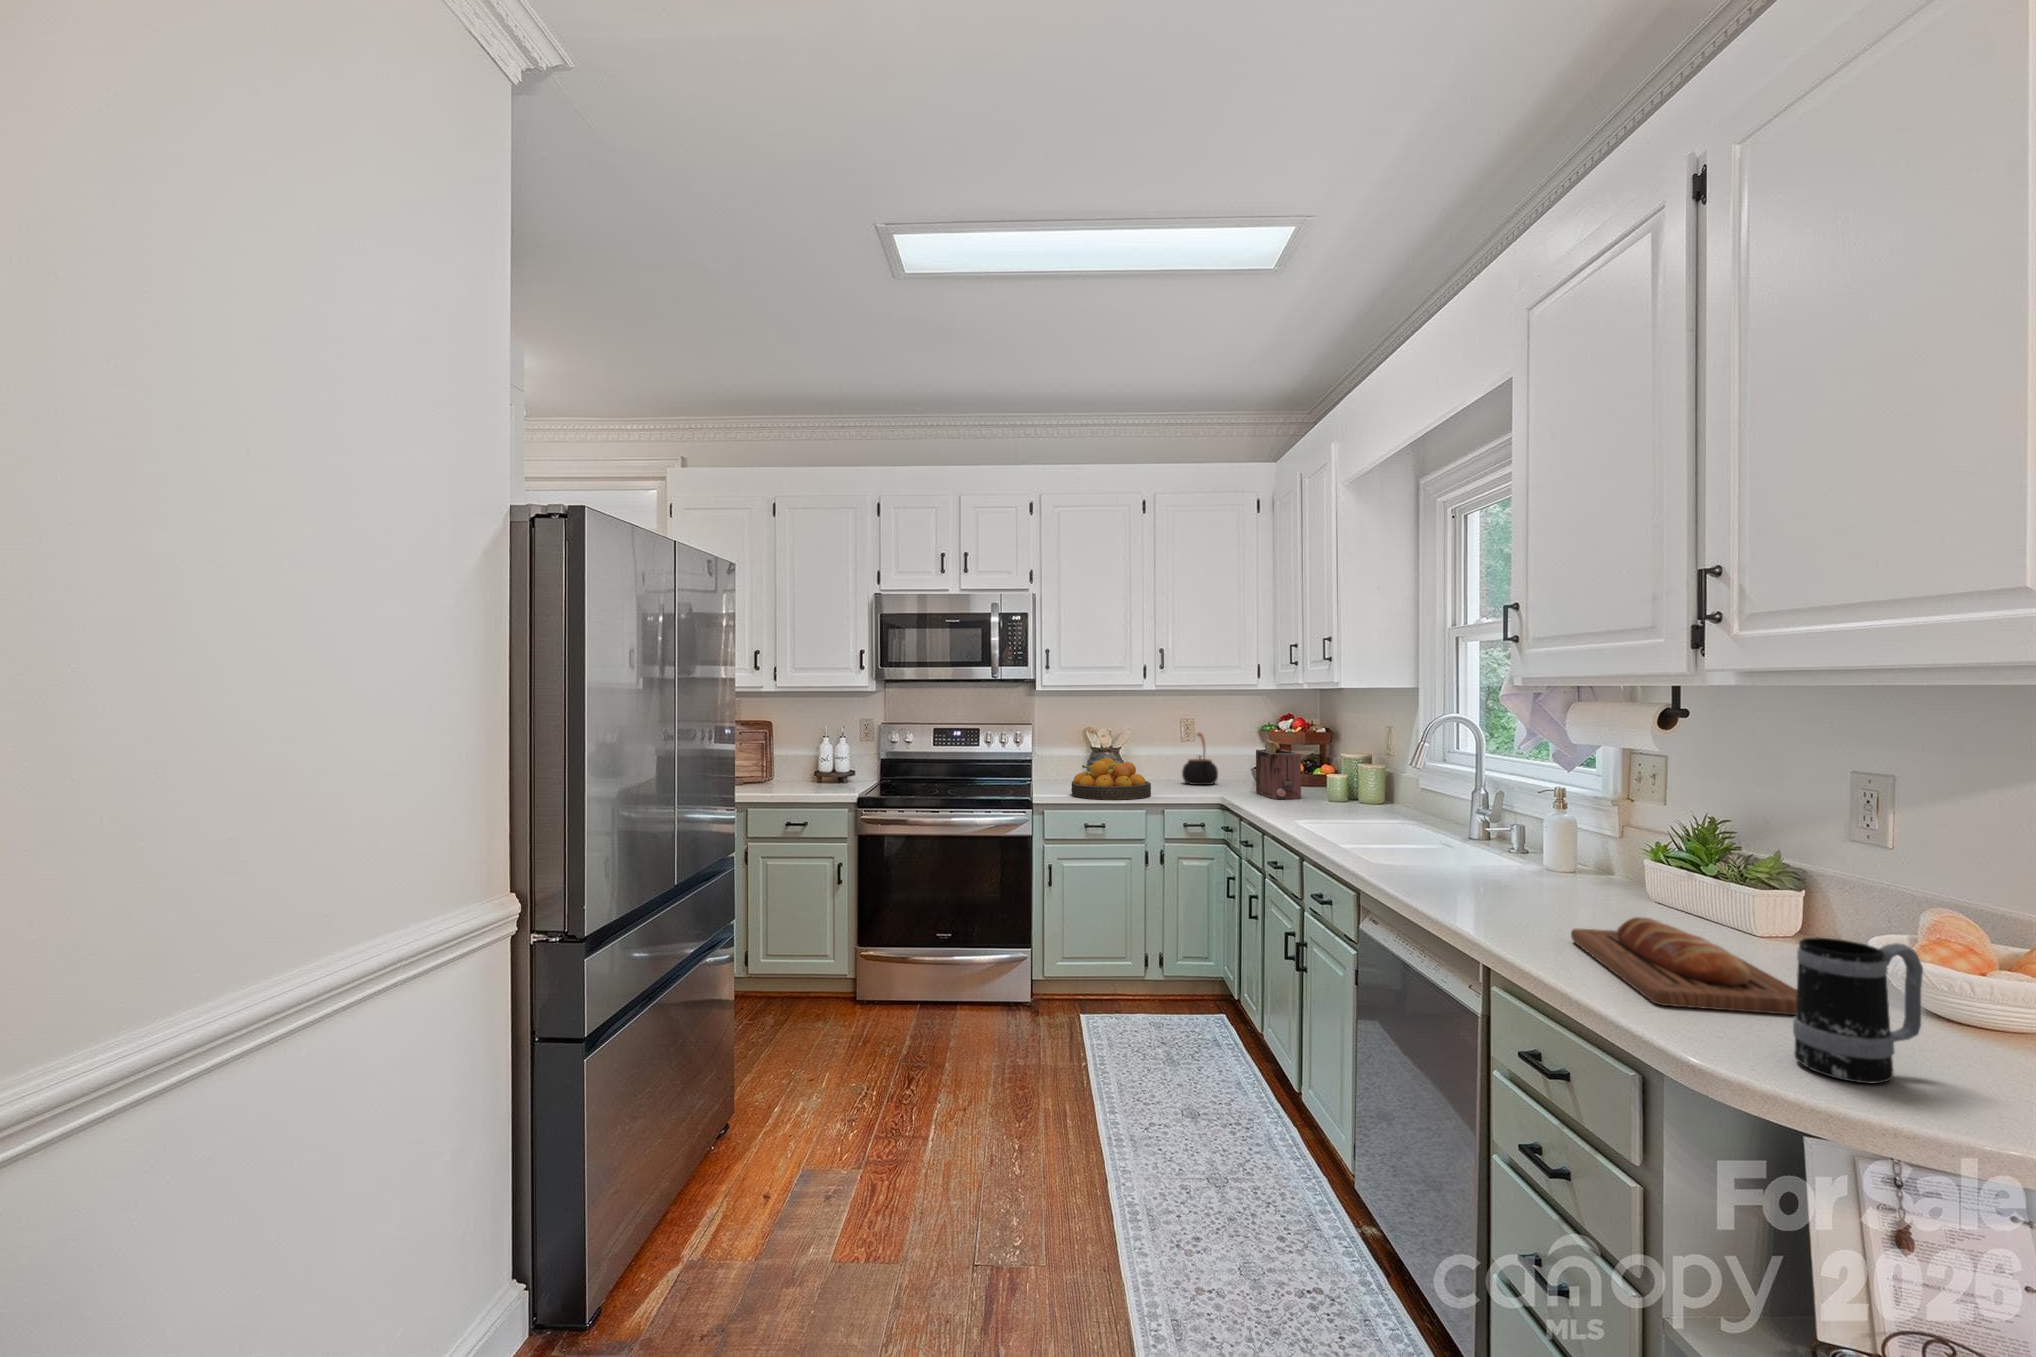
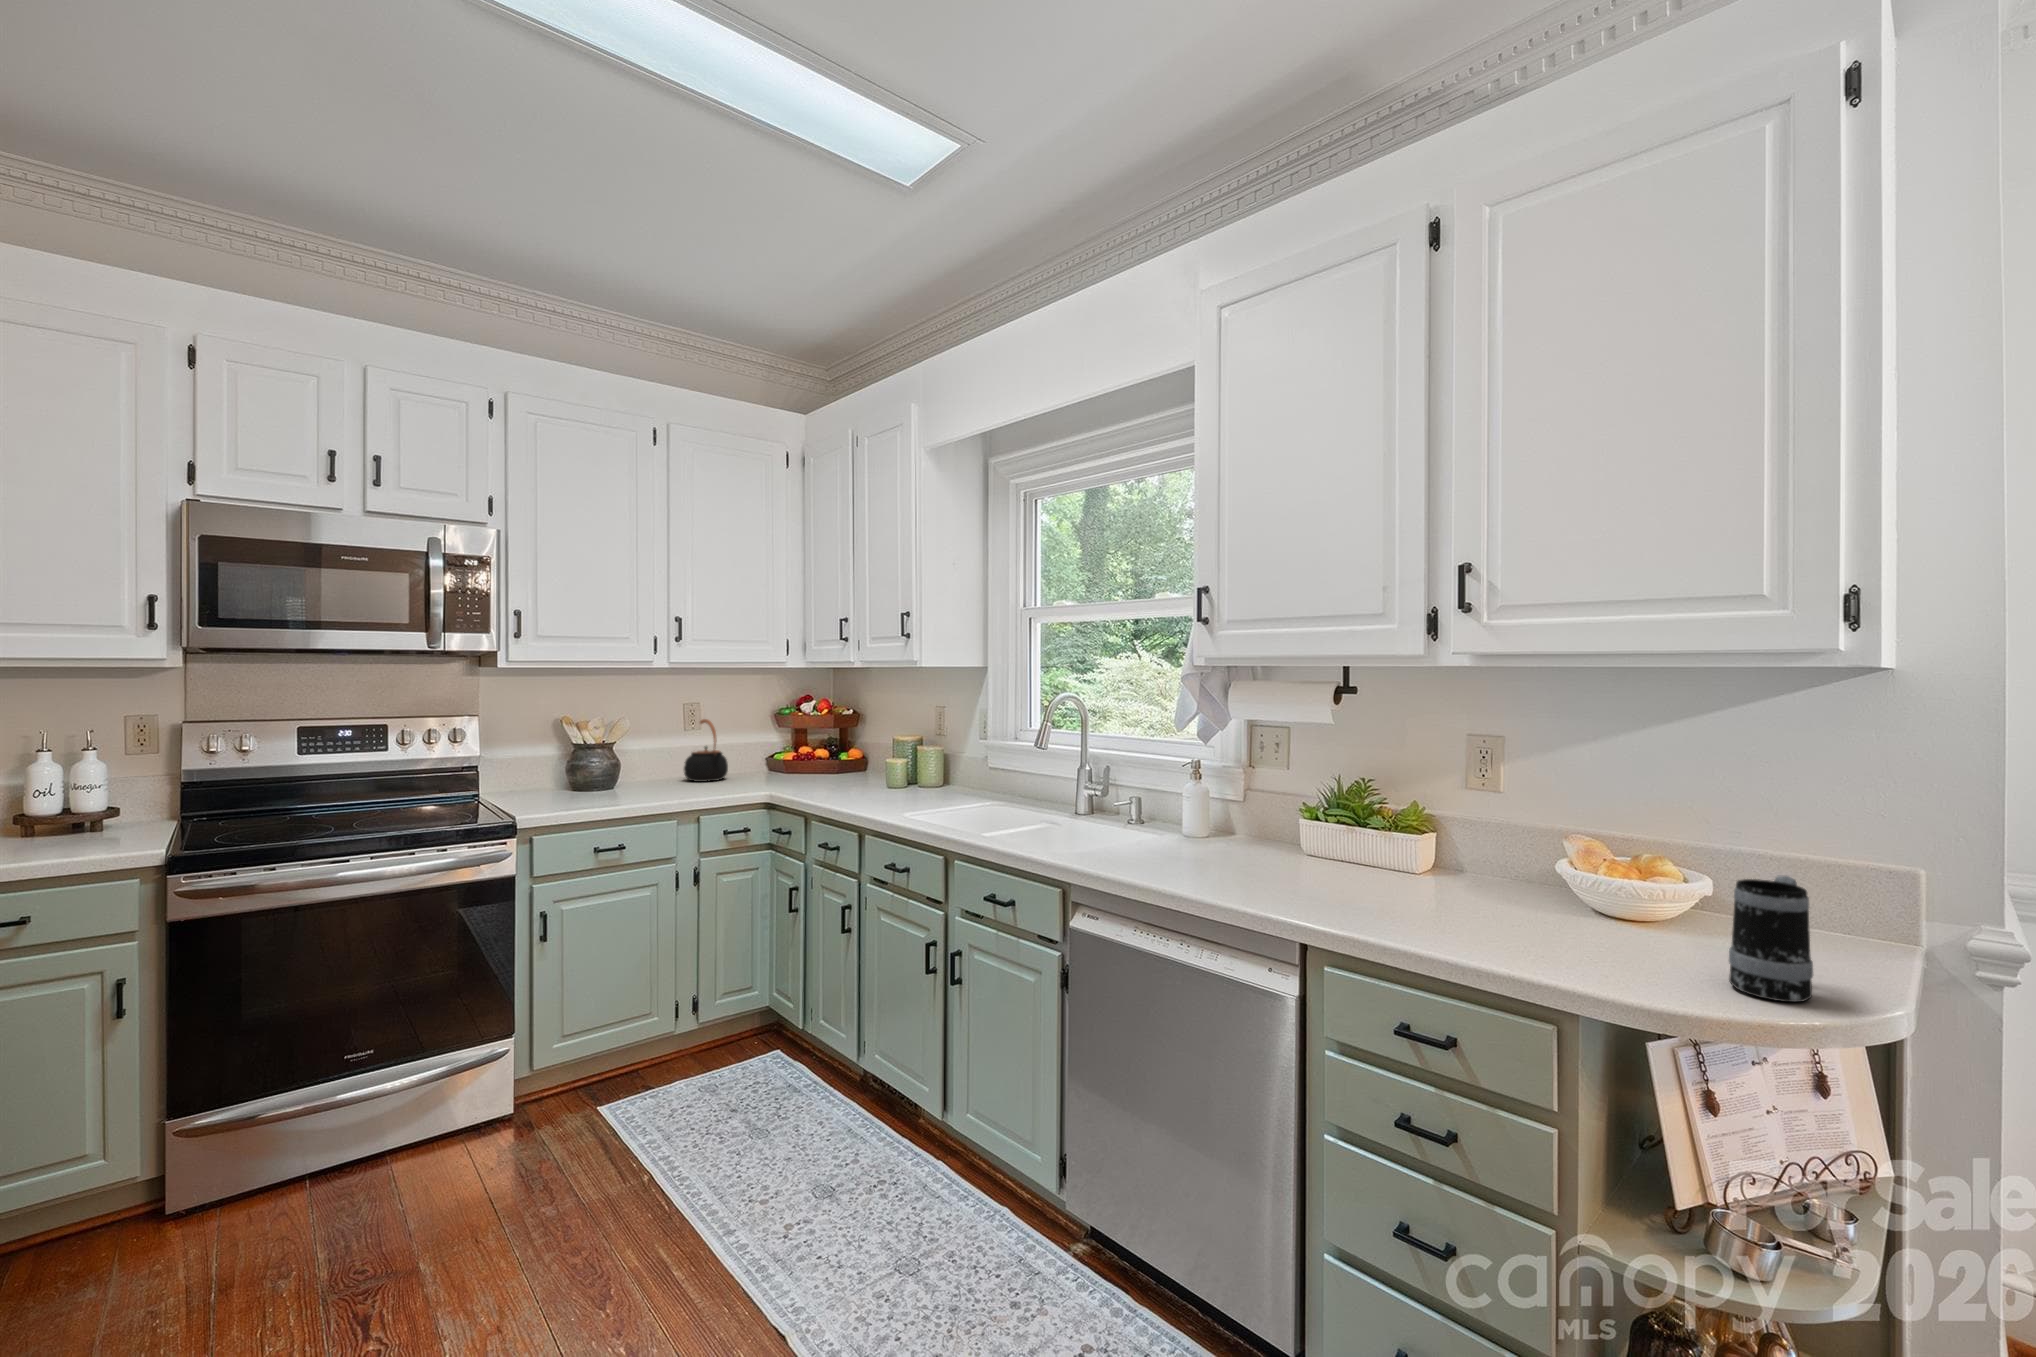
toaster: present [1256,740,1301,799] -> none [790,725,850,791]
fruit bowl: present [1071,758,1151,800] -> none [563,757,677,813]
bread loaf: present [1571,917,1797,1015] -> none [1381,877,1642,962]

